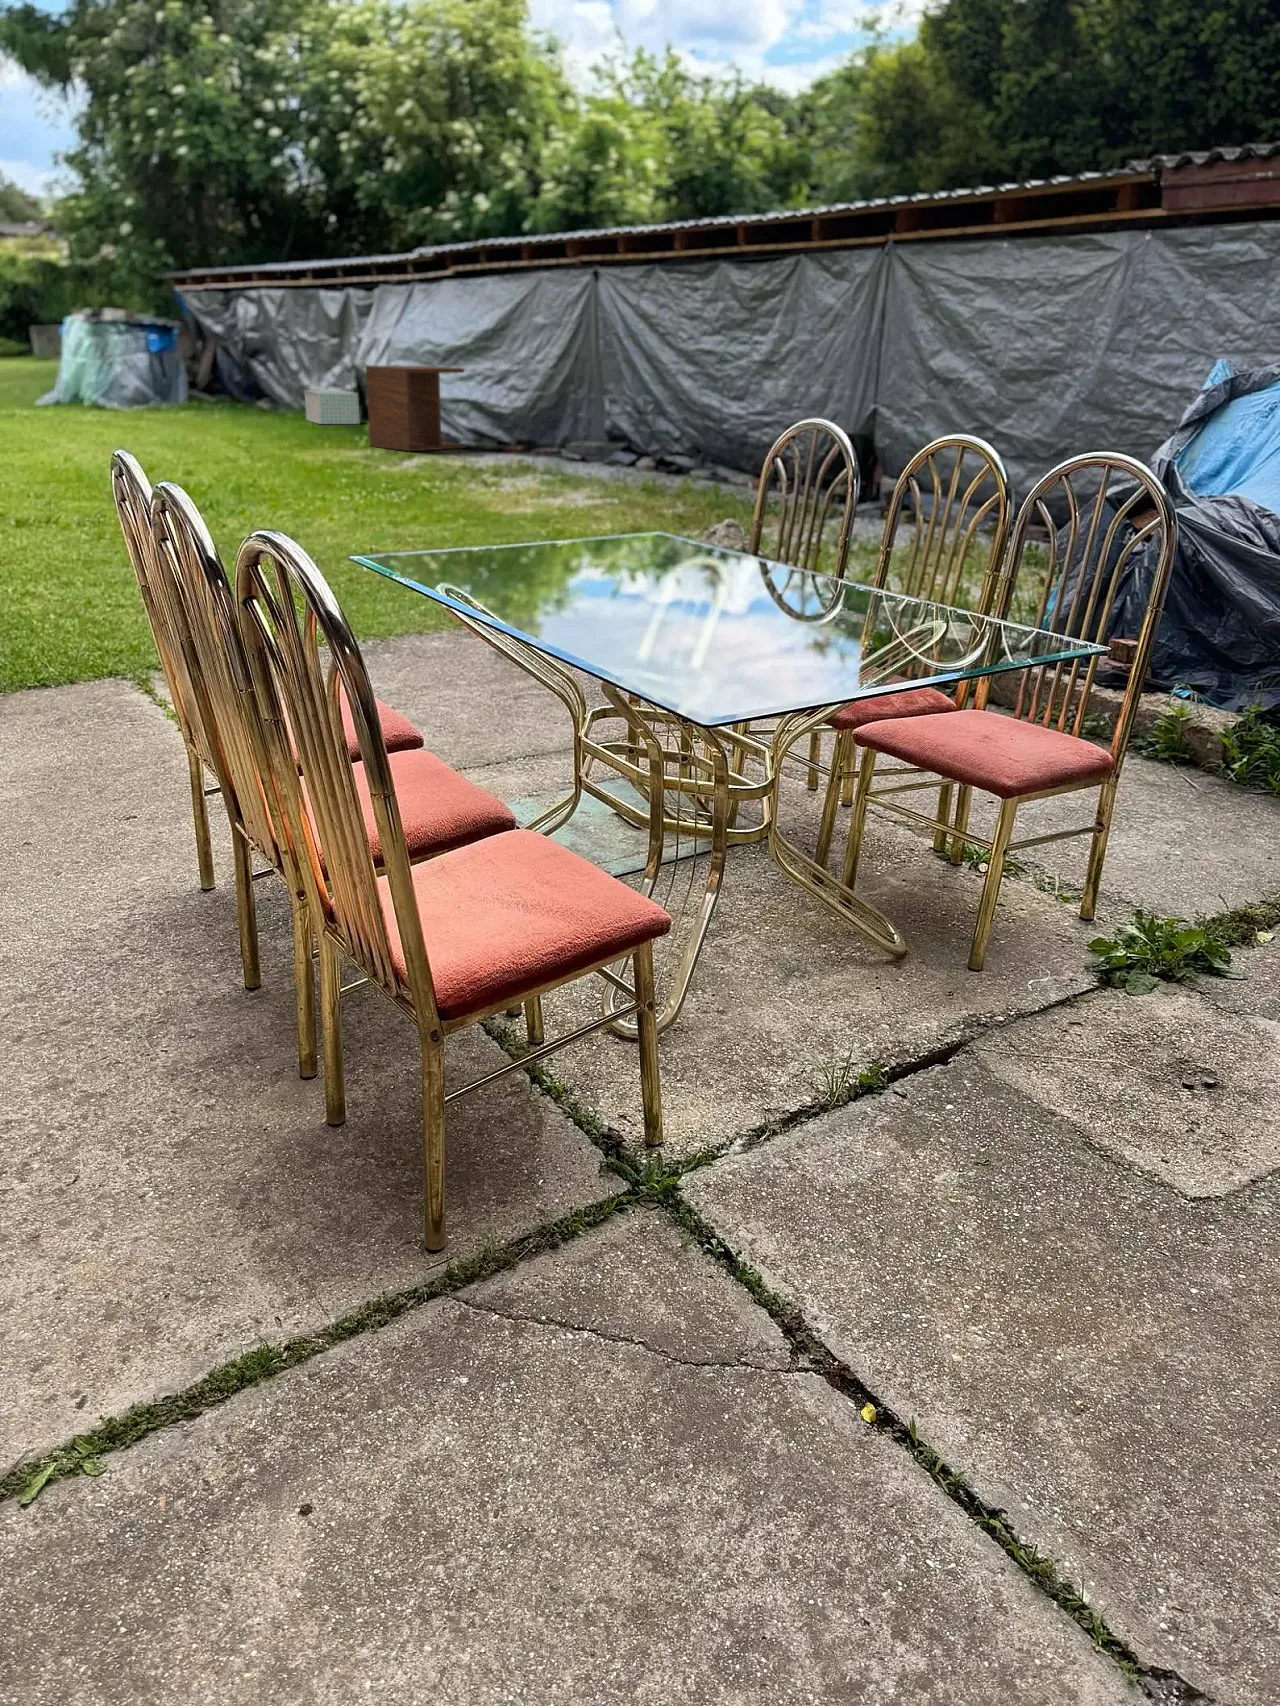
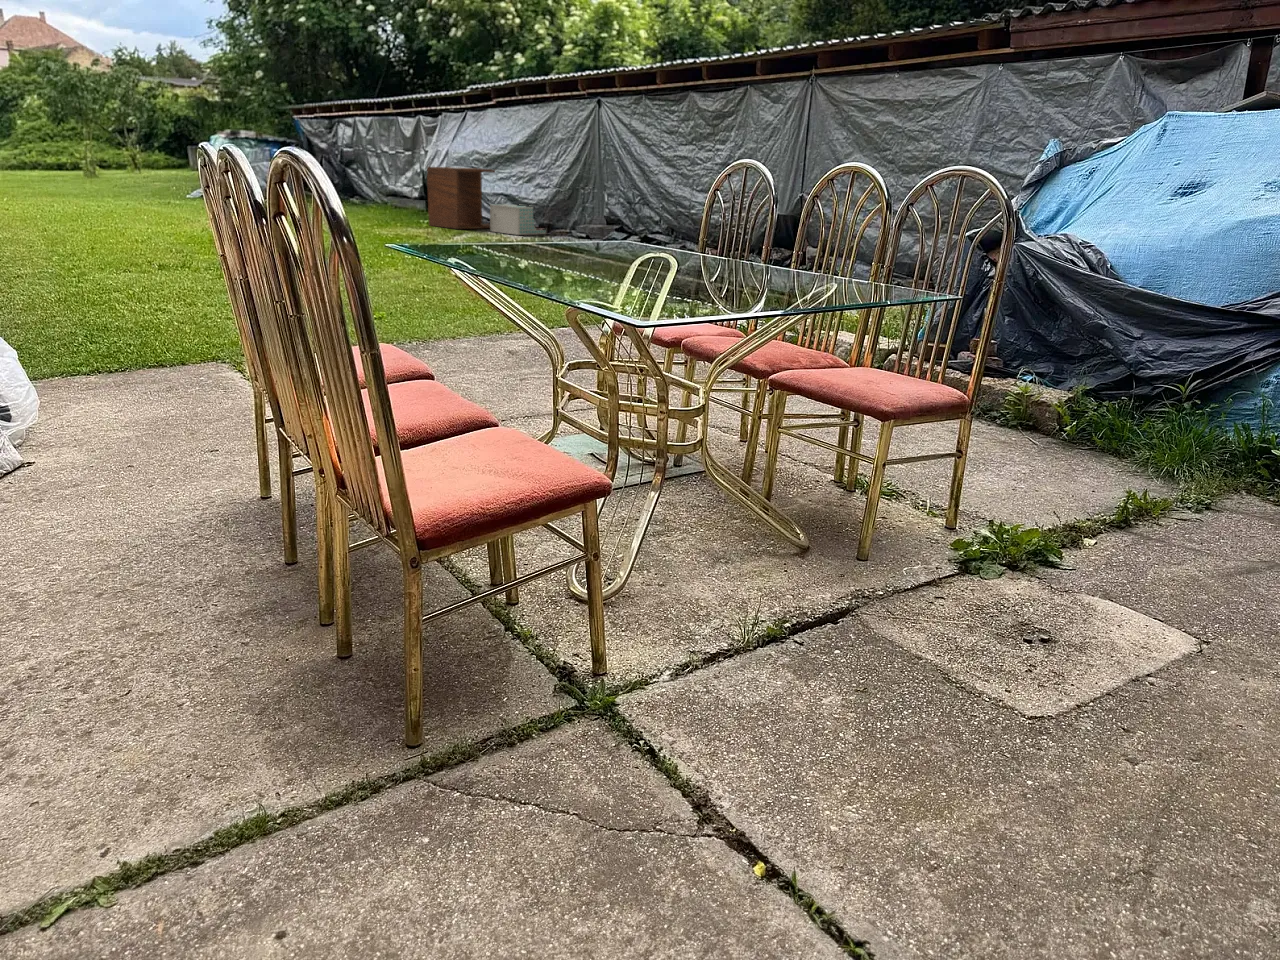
storage box: present [304,390,360,424] -> present [490,204,546,235]

